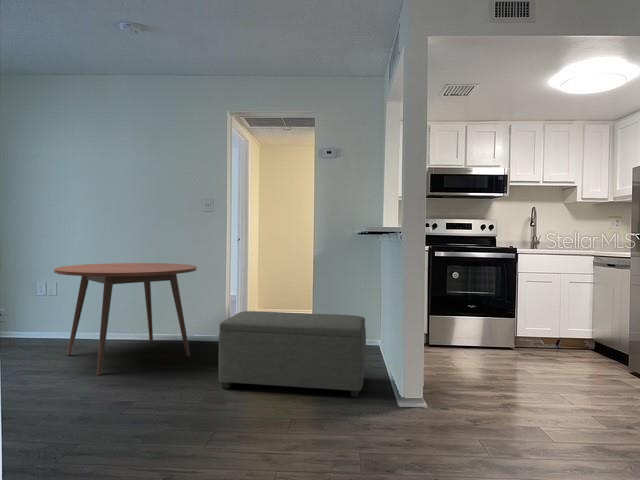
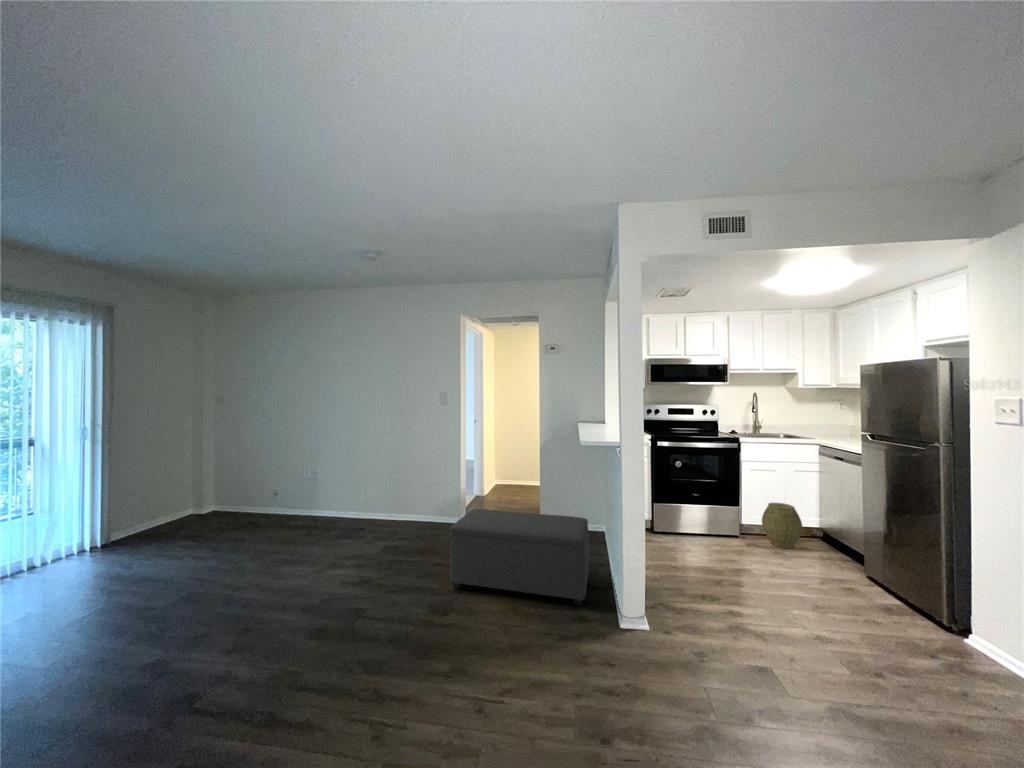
dining table: present [54,263,197,375] -> none [311,452,434,567]
woven basket: none [536,312,574,355] -> present [762,503,802,548]

